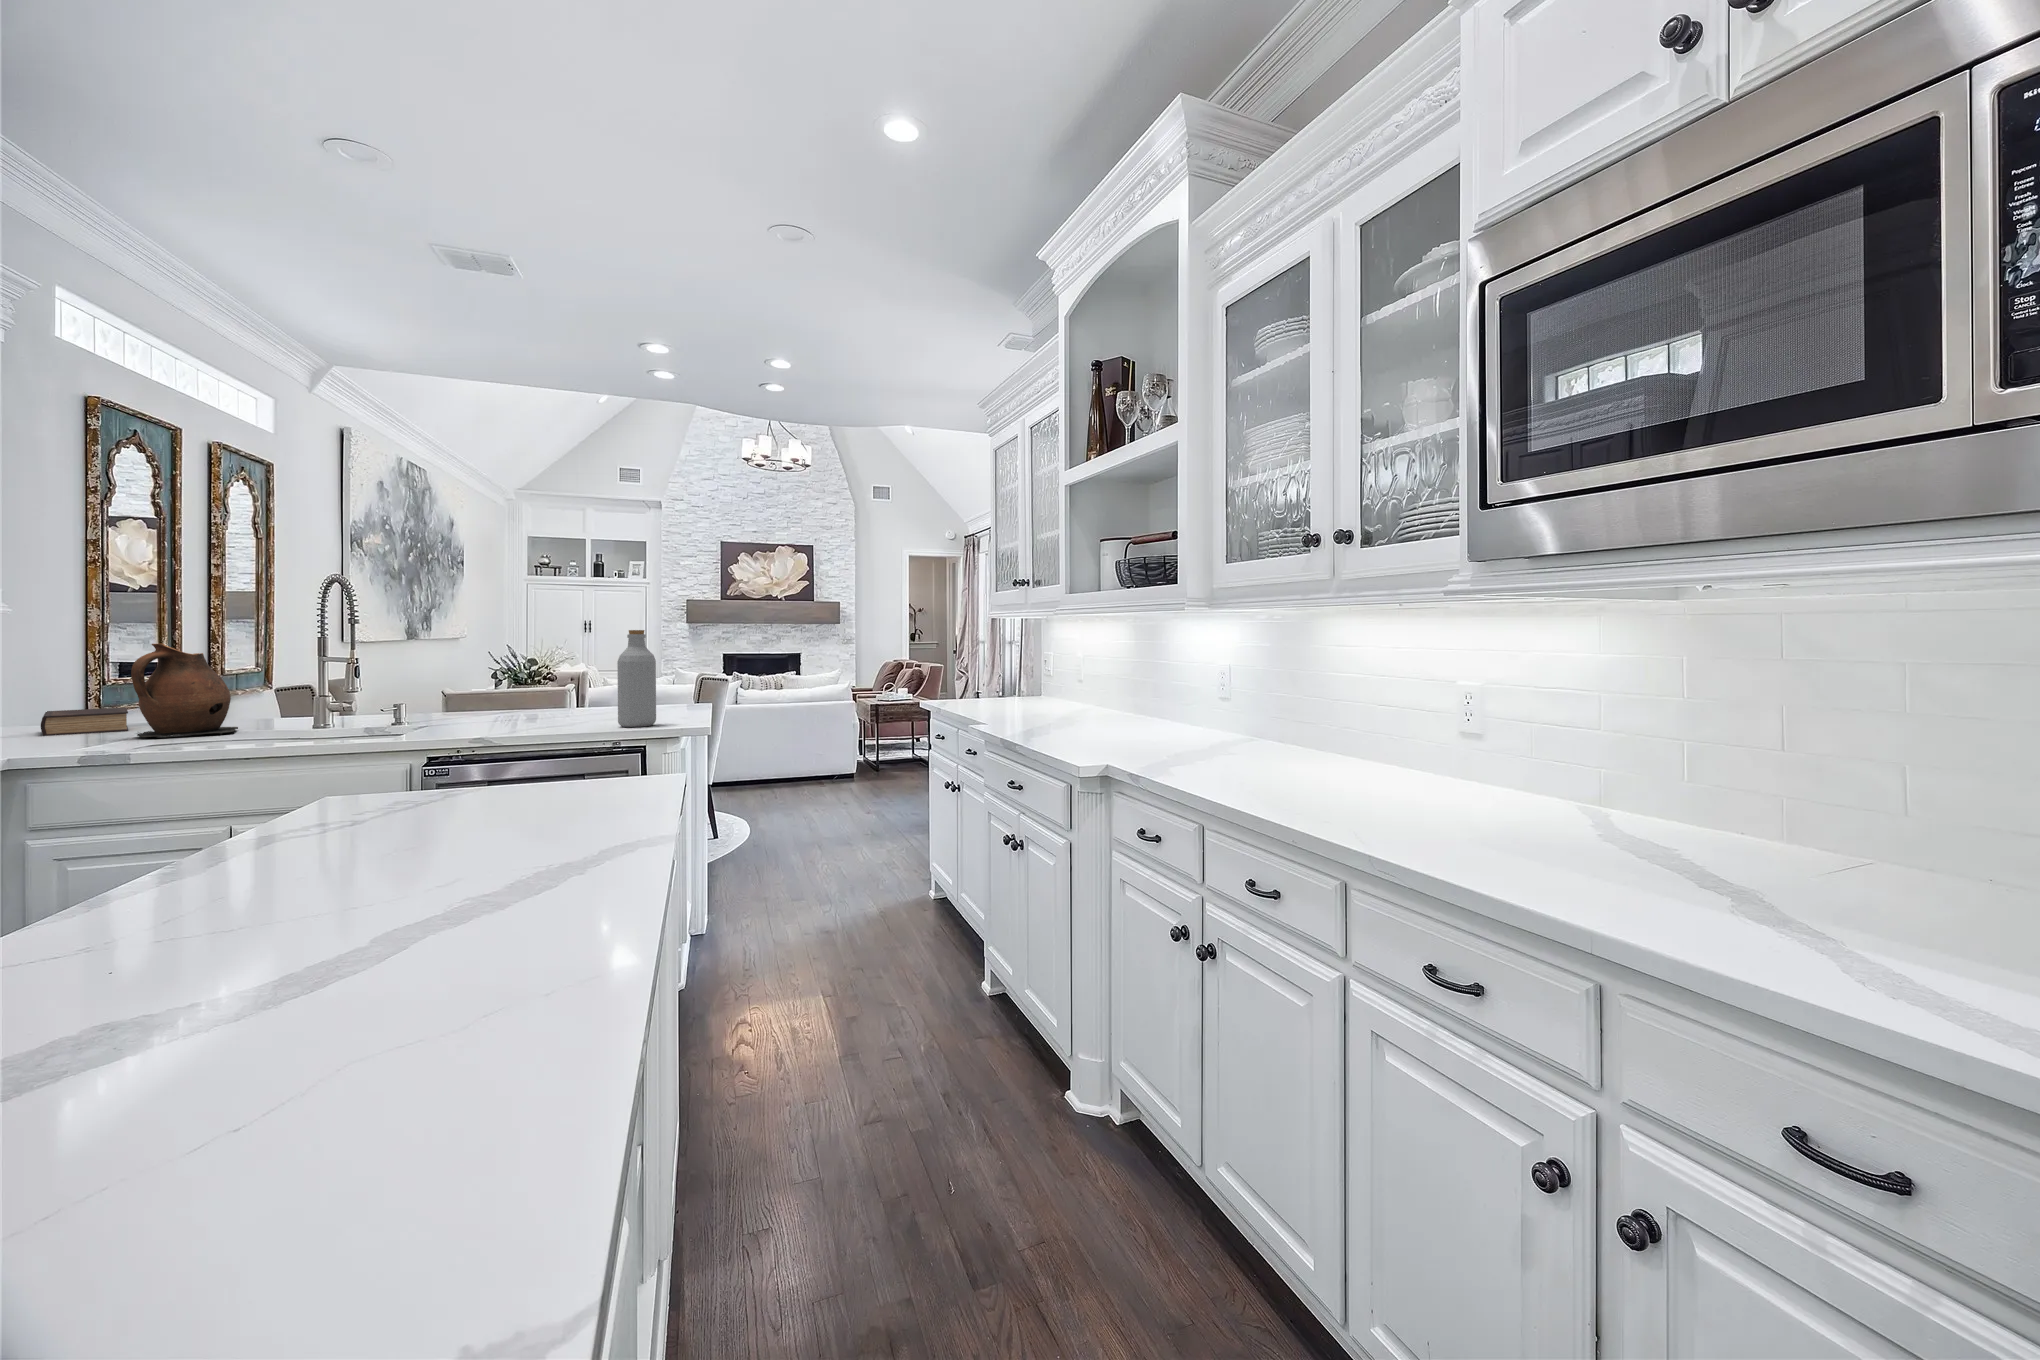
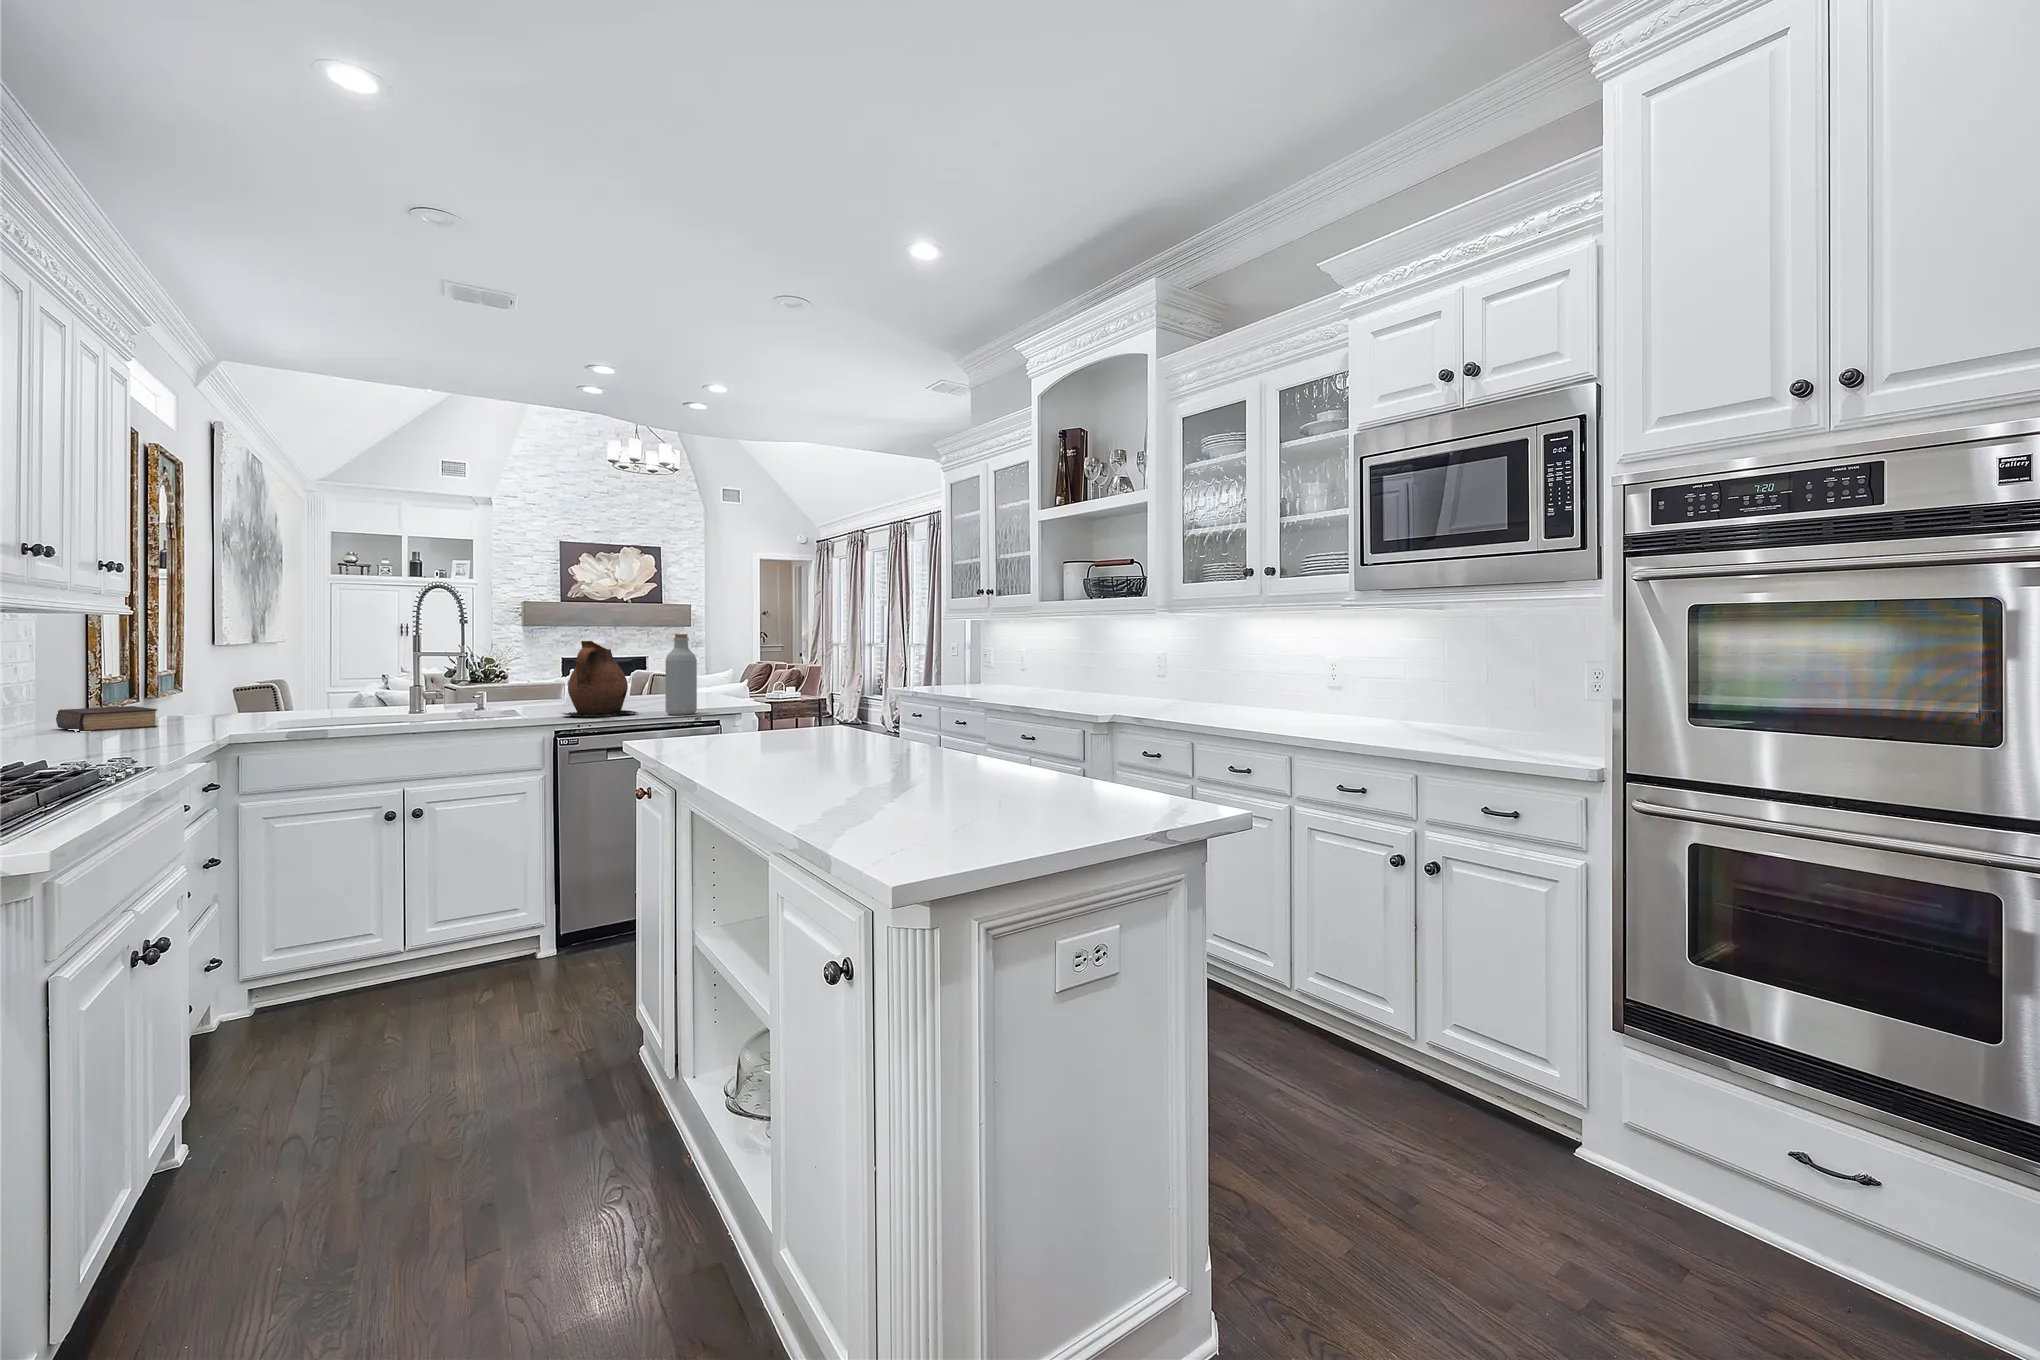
ceramic pitcher: present [131,644,238,737] -> present [563,641,638,717]

